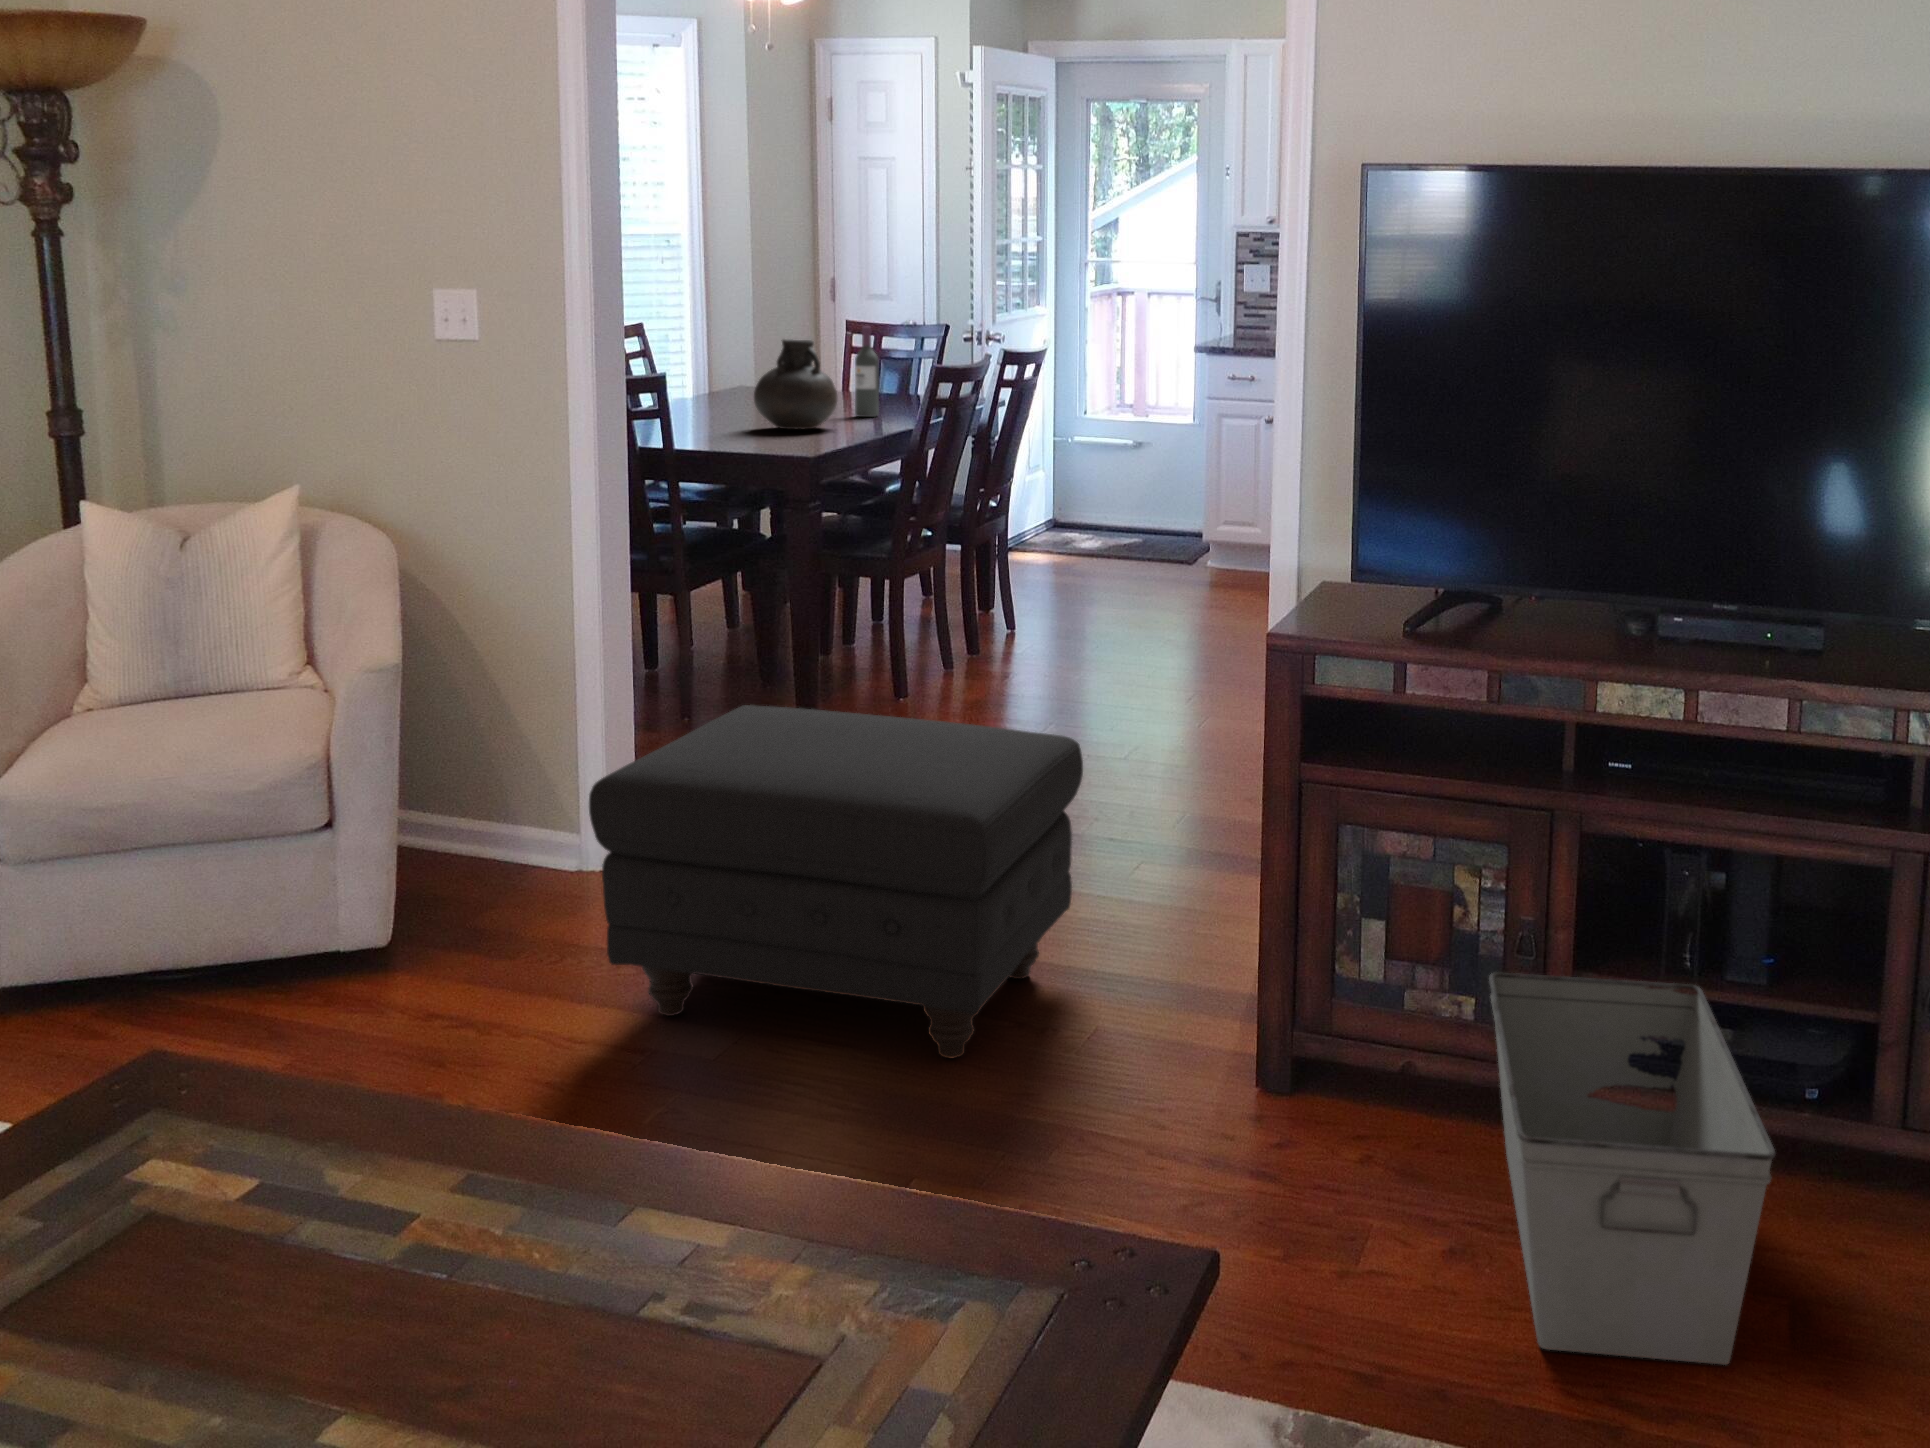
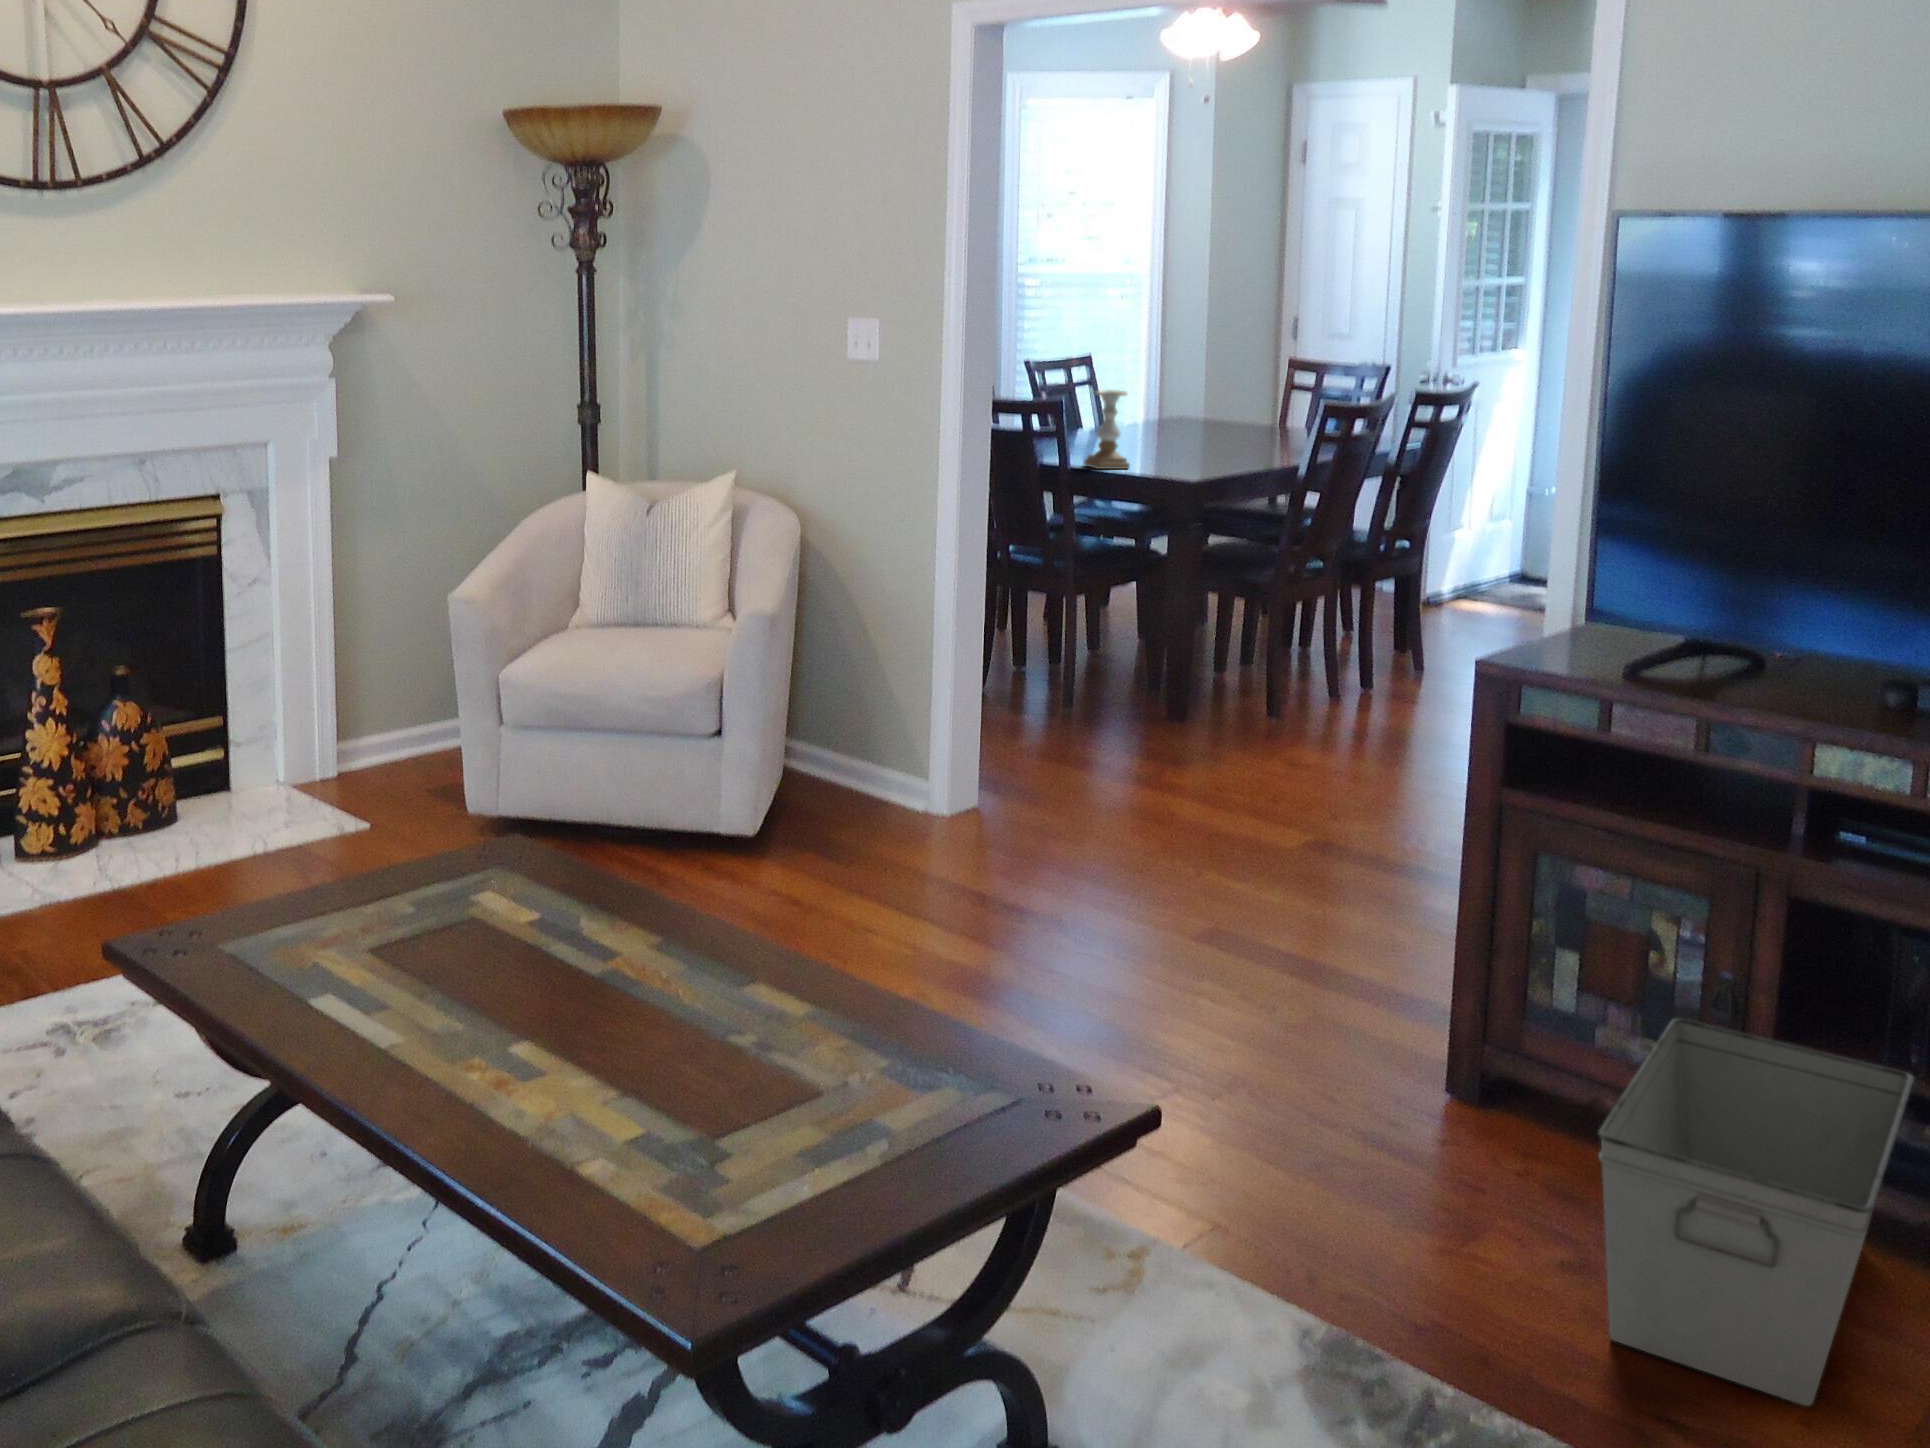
wine bottle: present [855,326,879,417] -> none [1262,364,1289,453]
vase: present [754,339,837,429] -> none [1154,374,1234,460]
candle holder: none [692,360,743,447] -> present [1084,390,1130,469]
ottoman: present [589,705,1083,1058] -> none [897,687,1342,1007]

